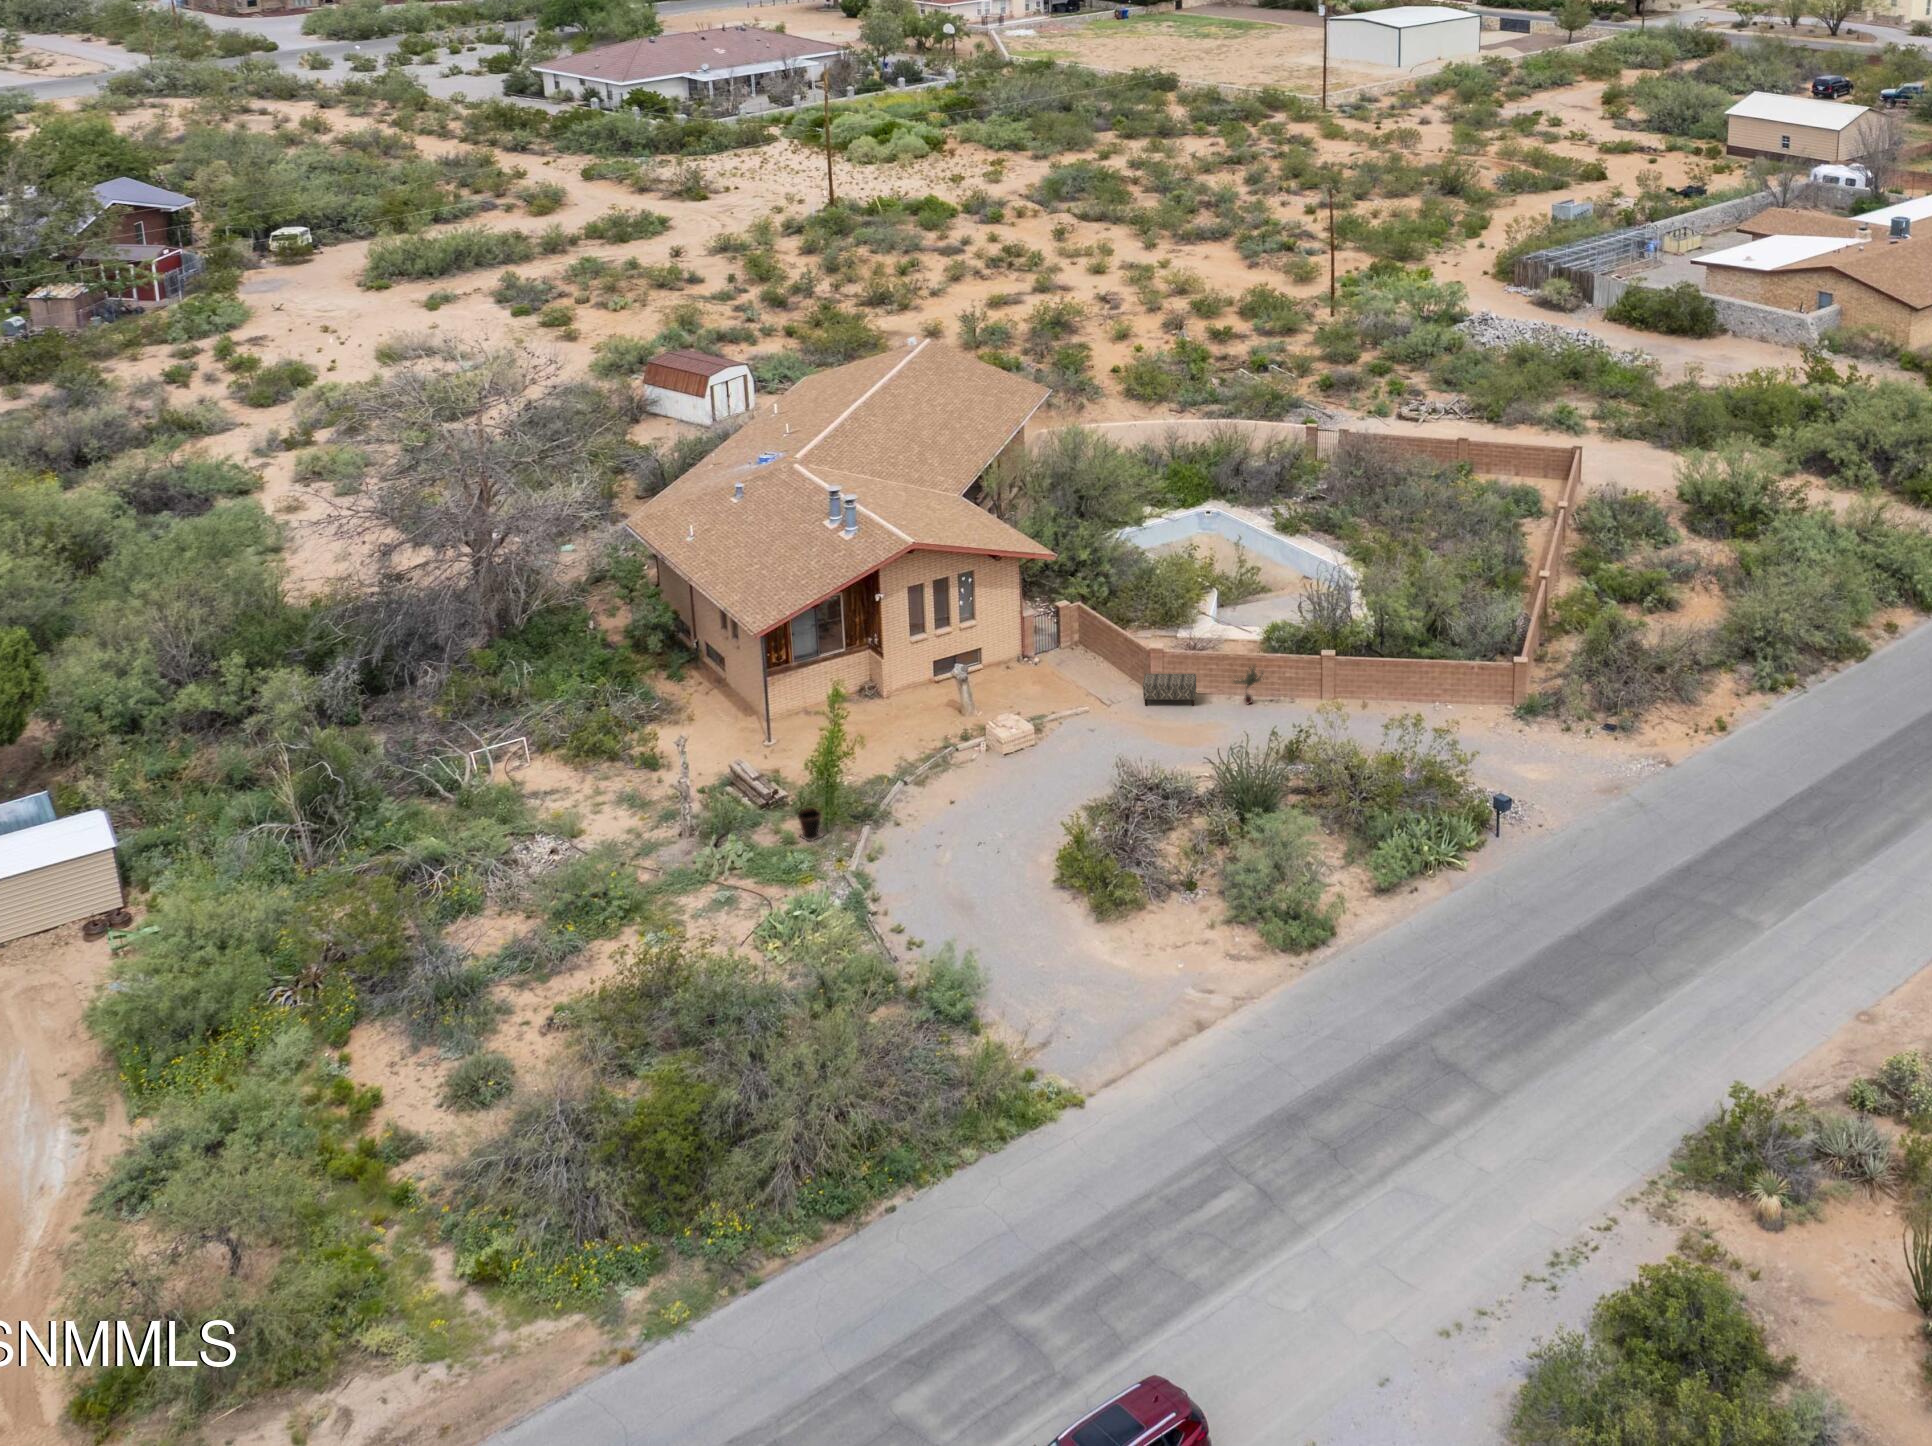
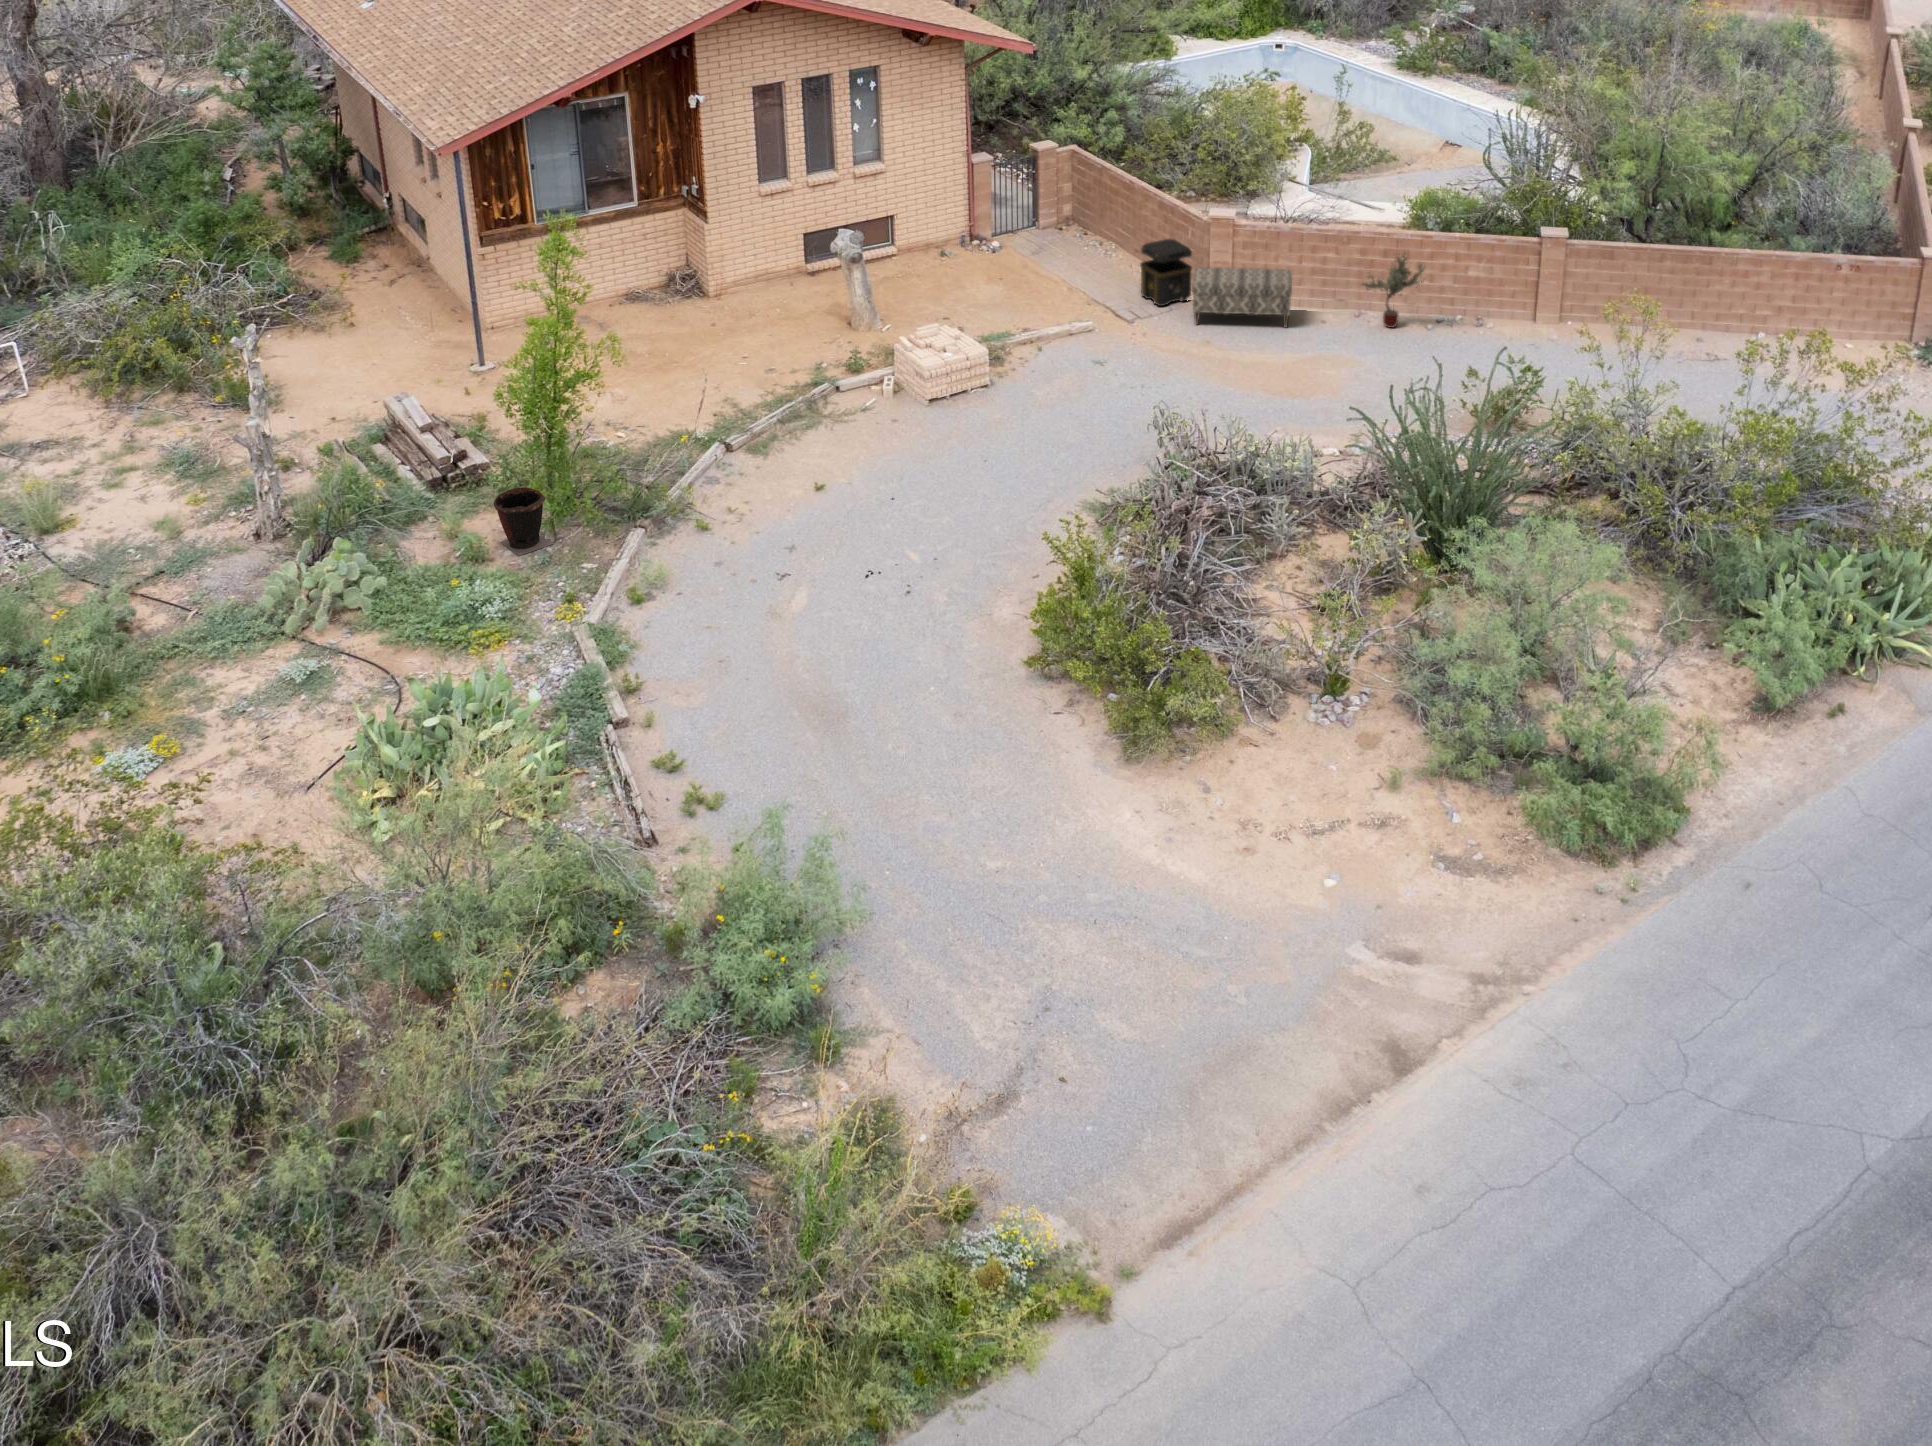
toolbox: none [1116,657,1144,695] -> present [1140,239,1192,306]

